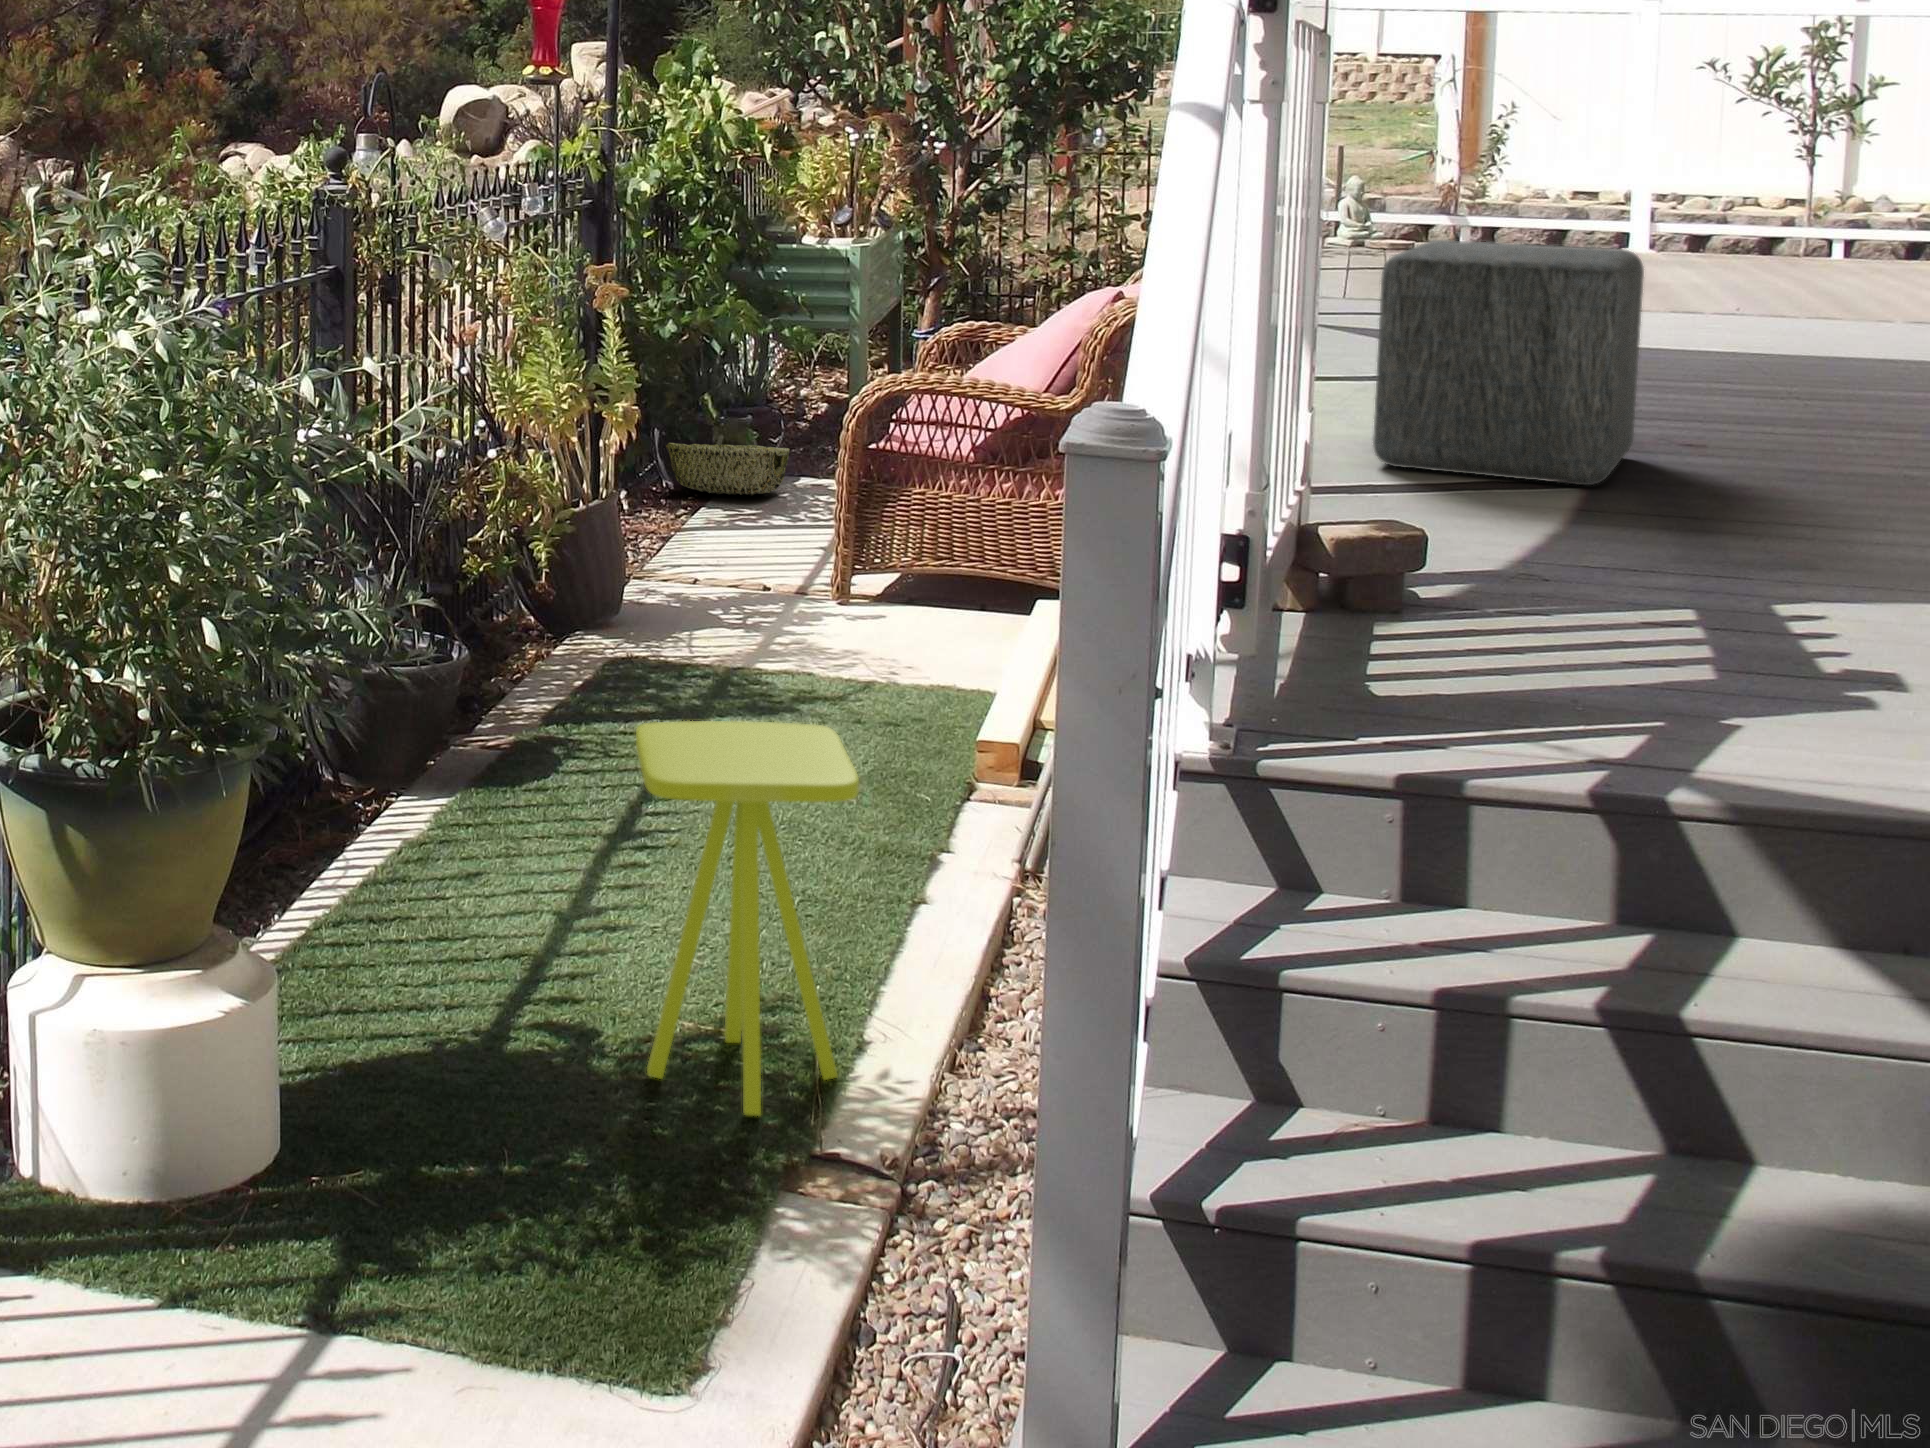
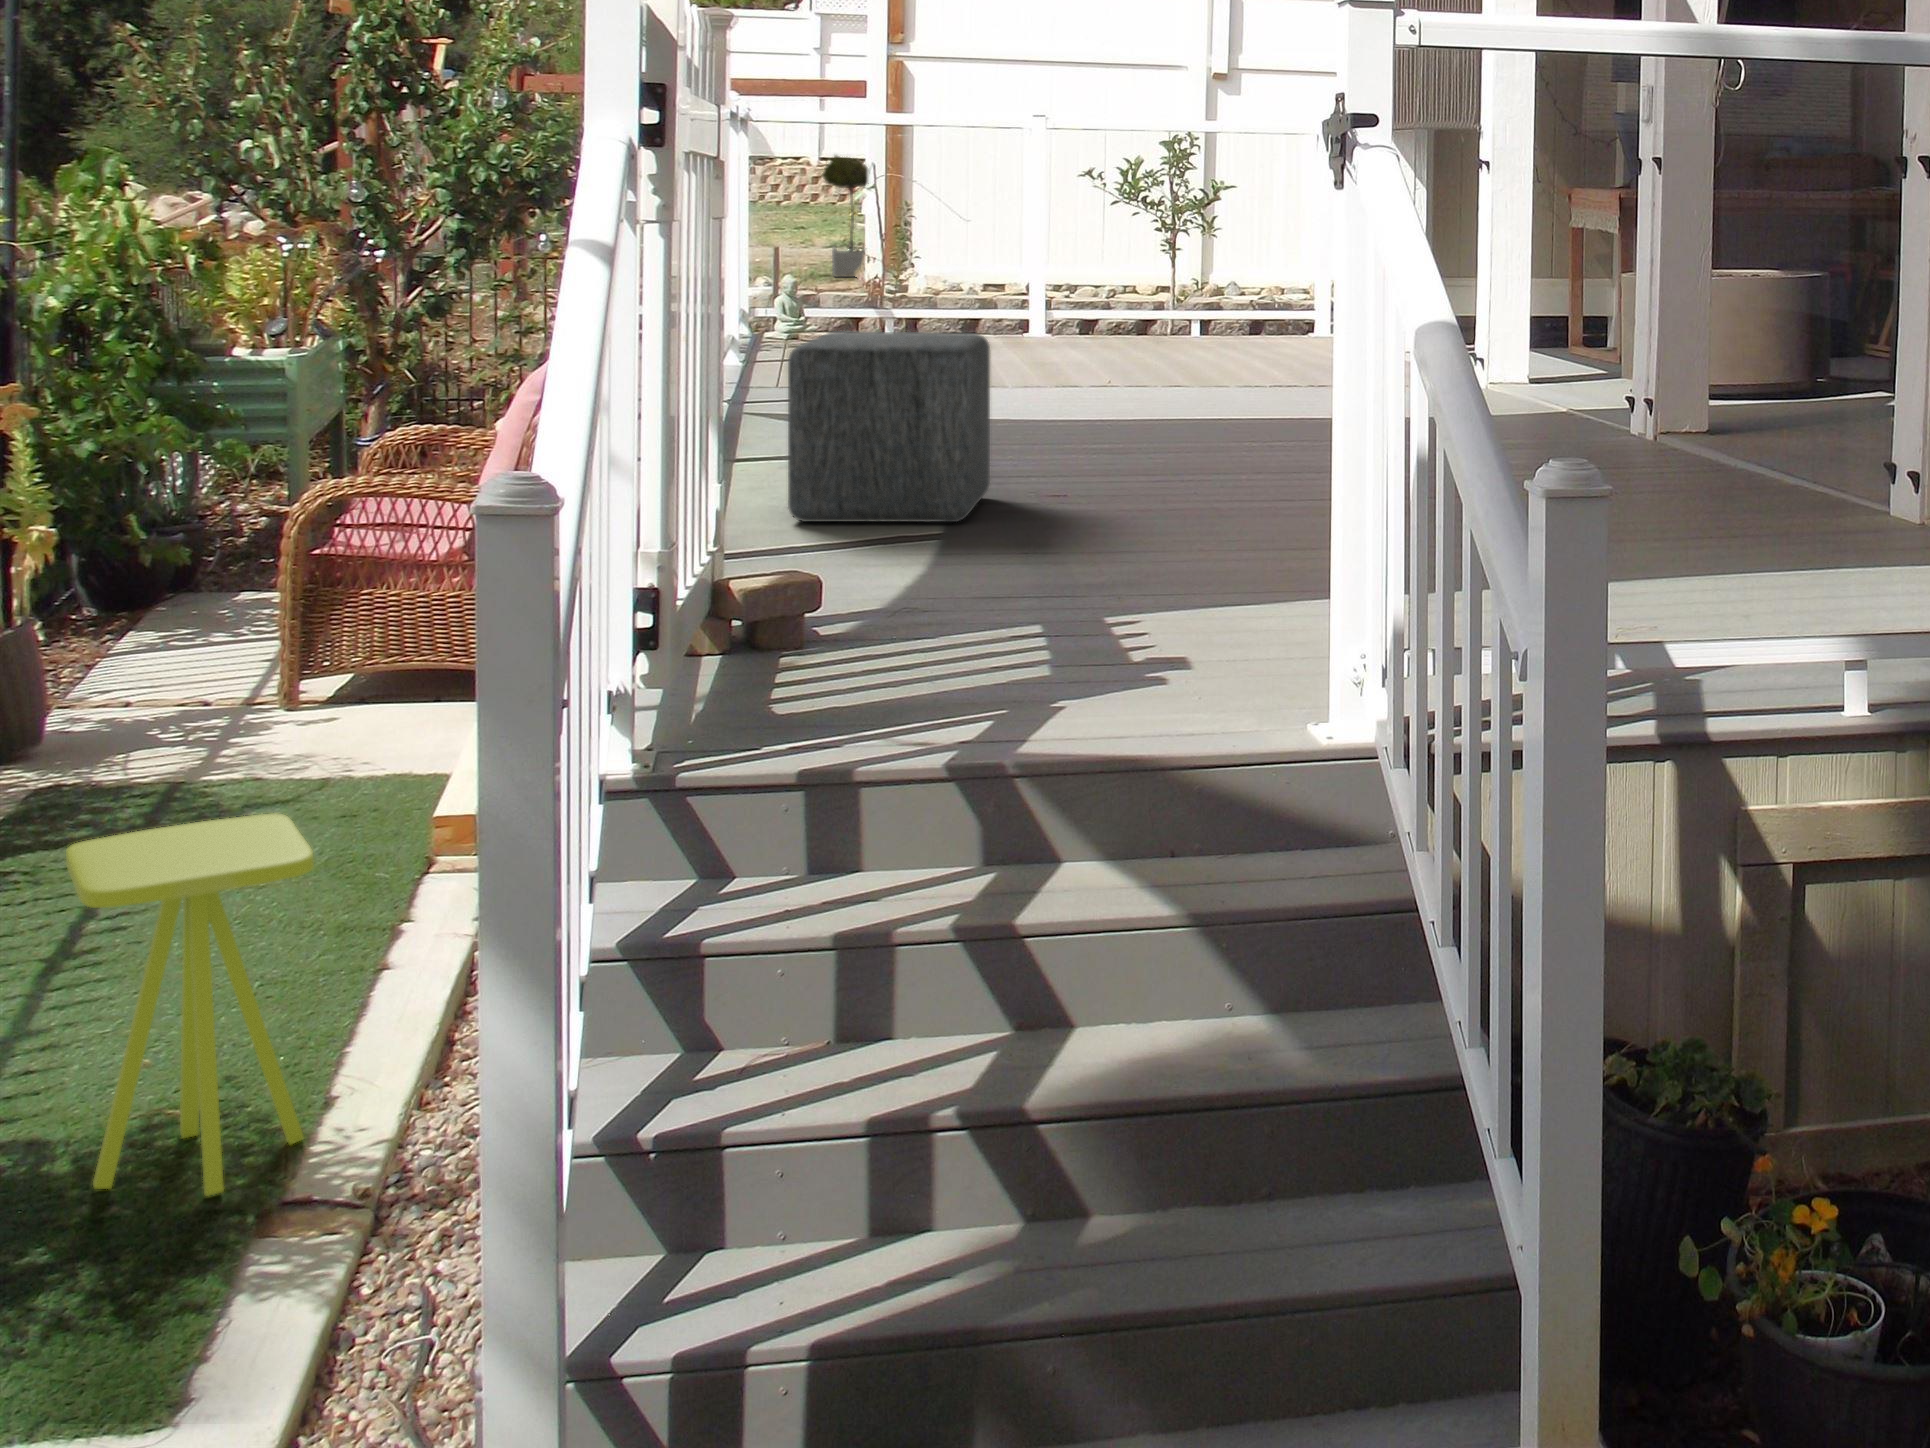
potted tree: none [1395,42,1460,184] -> present [822,156,869,277]
woven basket: present [666,443,790,495] -> none [79,565,229,621]

